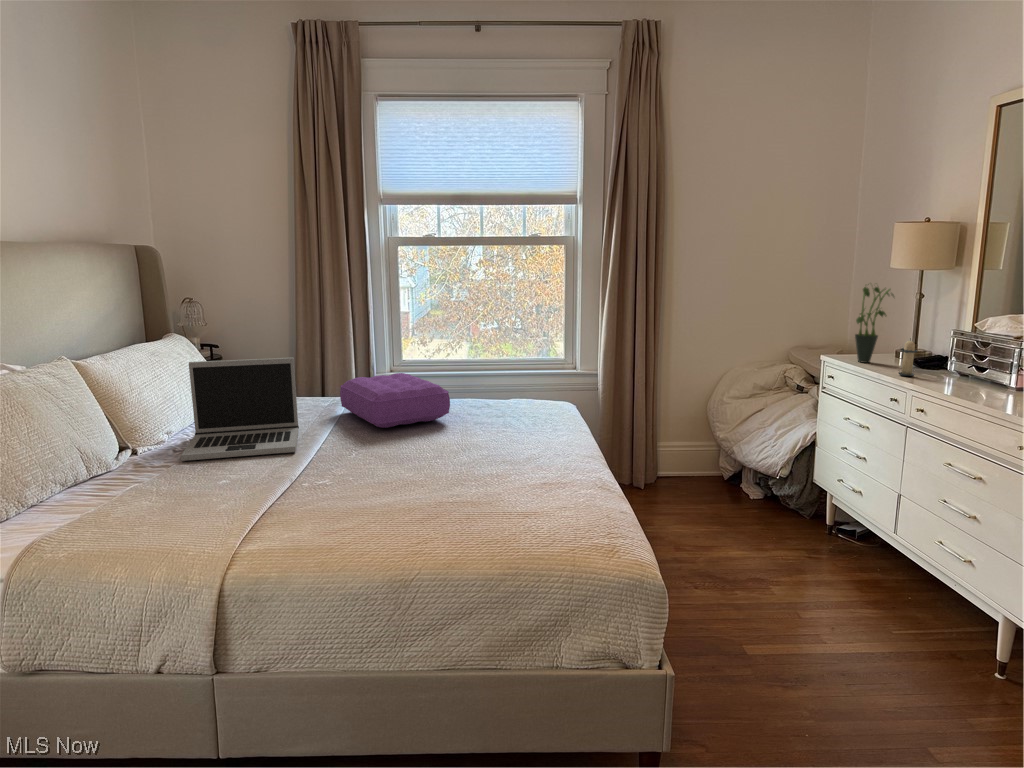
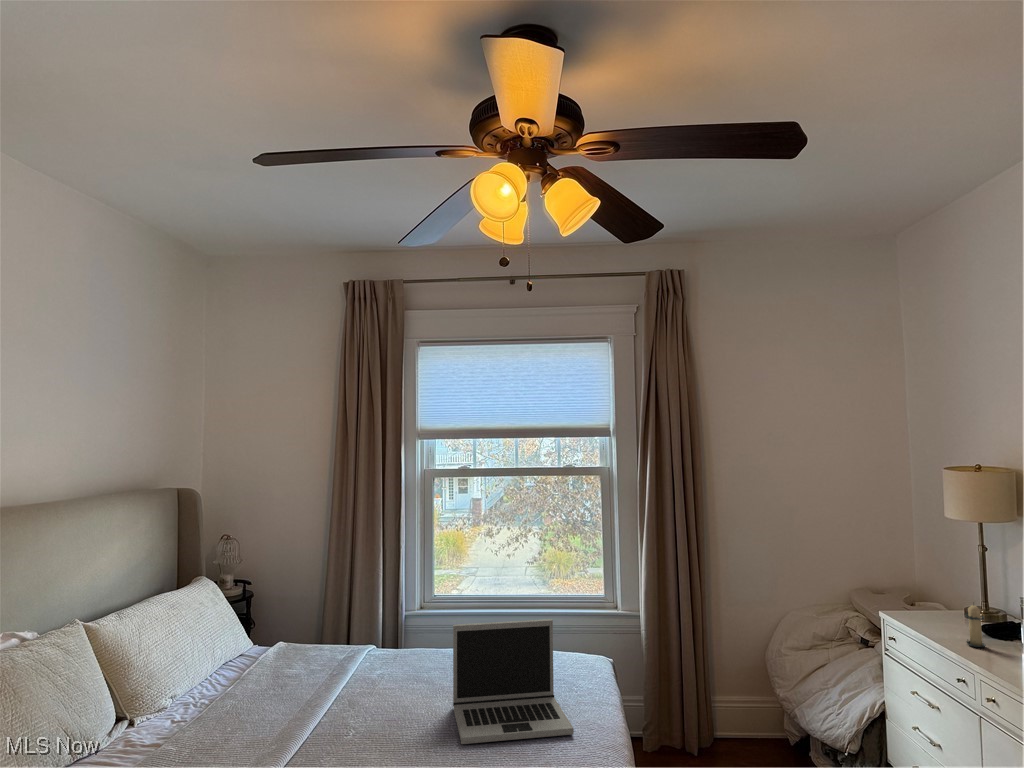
potted plant: present [855,287,894,363] -> none [912,532,952,622]
laptop: present [181,358,299,461] -> present [453,619,574,744]
pillow: present [340,373,450,428] -> none [353,626,464,697]

